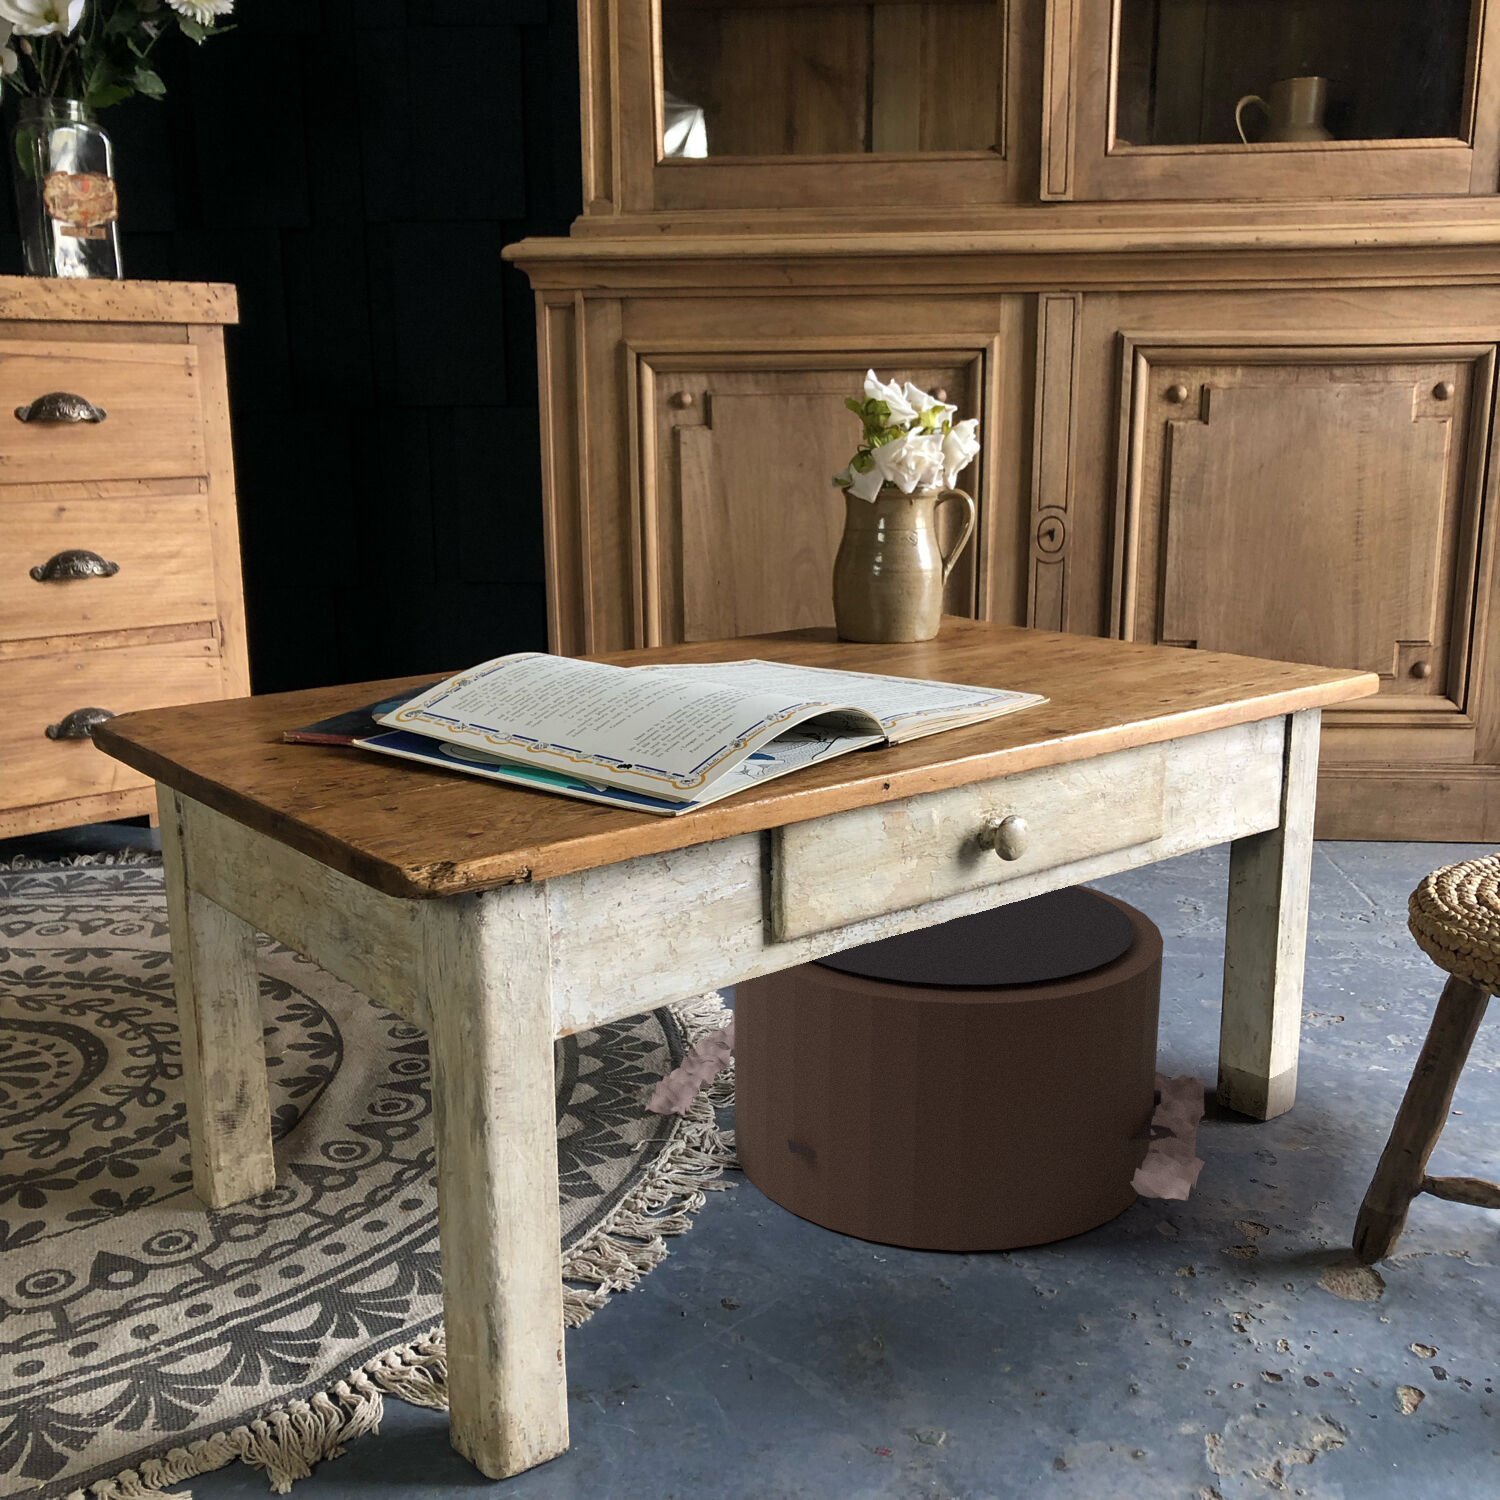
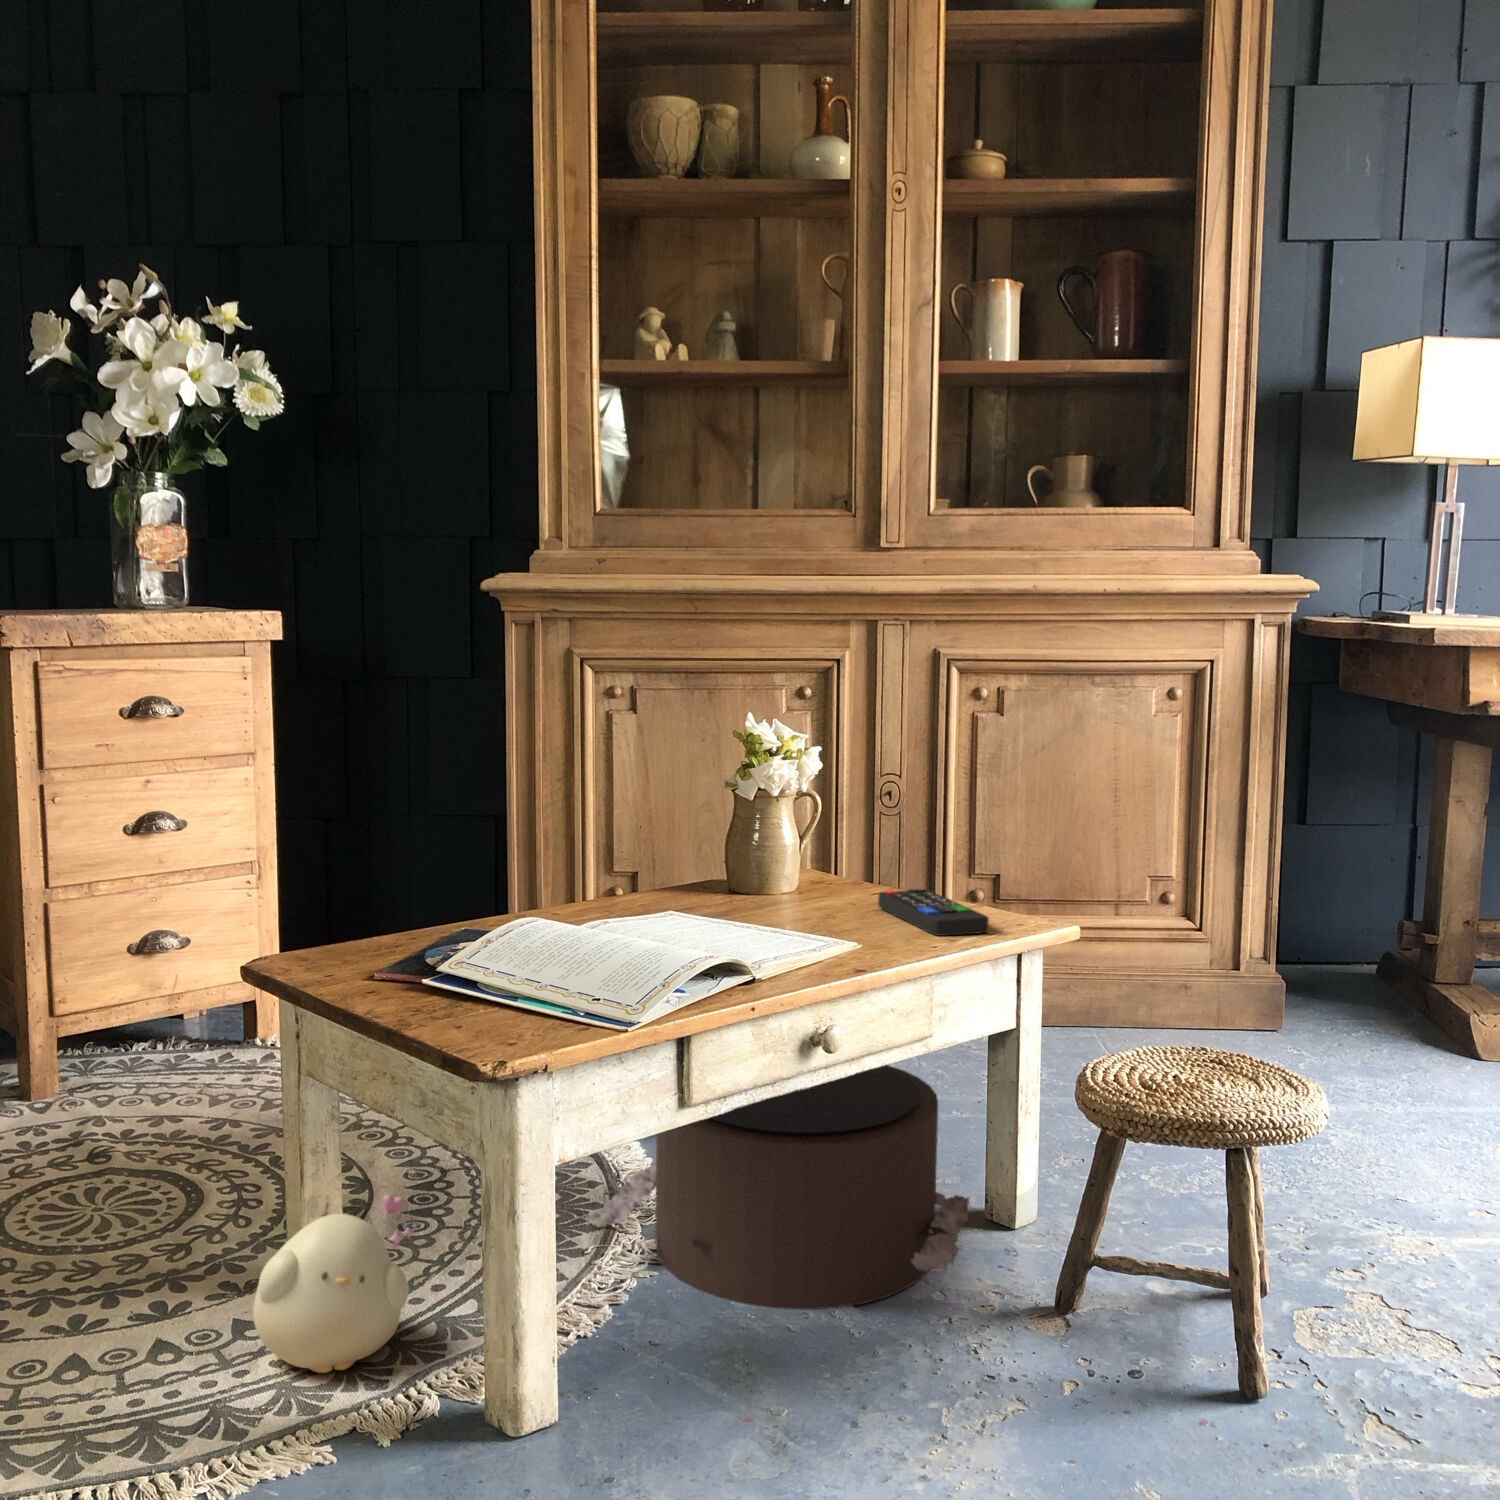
remote control: none [1063,626,1244,686] -> present [878,889,989,936]
plush toy: none [105,1076,359,1349] -> present [253,1195,417,1373]

